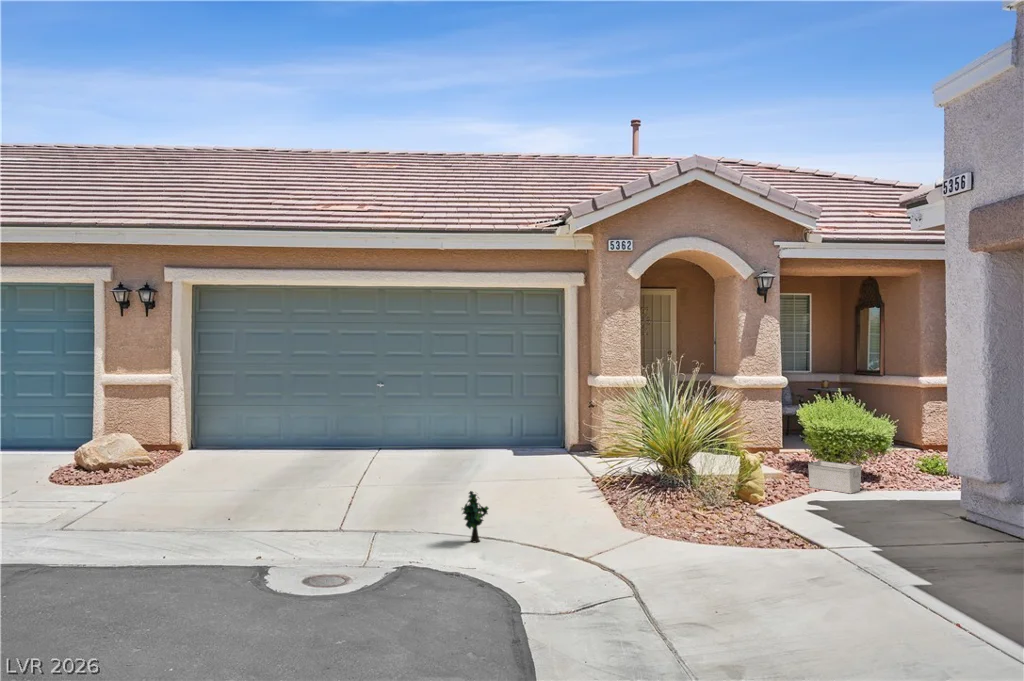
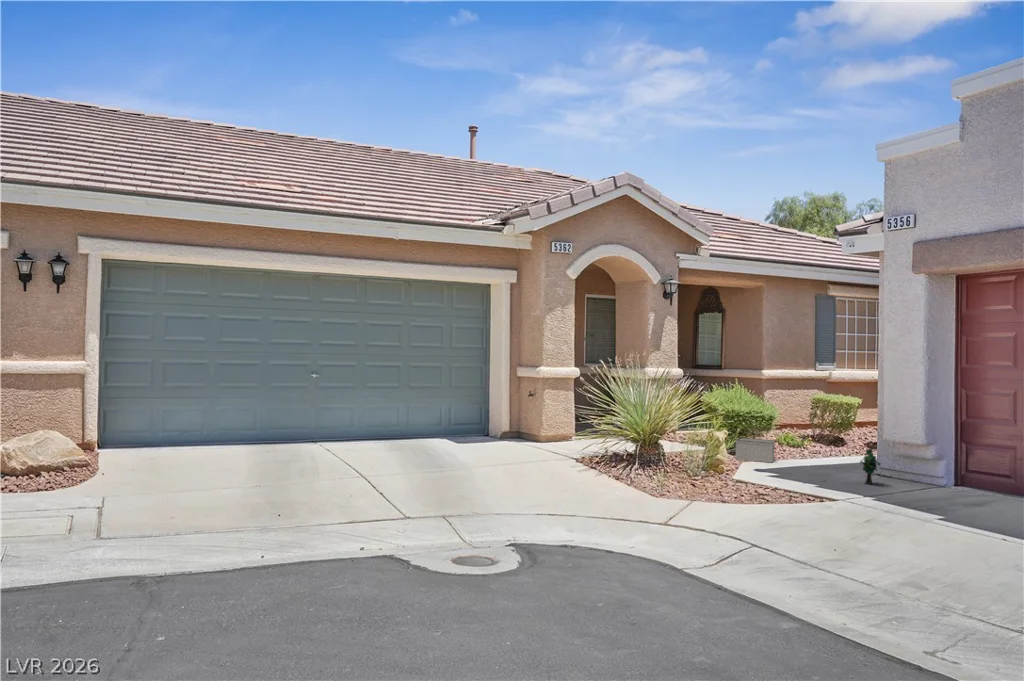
decorative plant: present [462,491,489,543] -> present [860,447,880,484]

